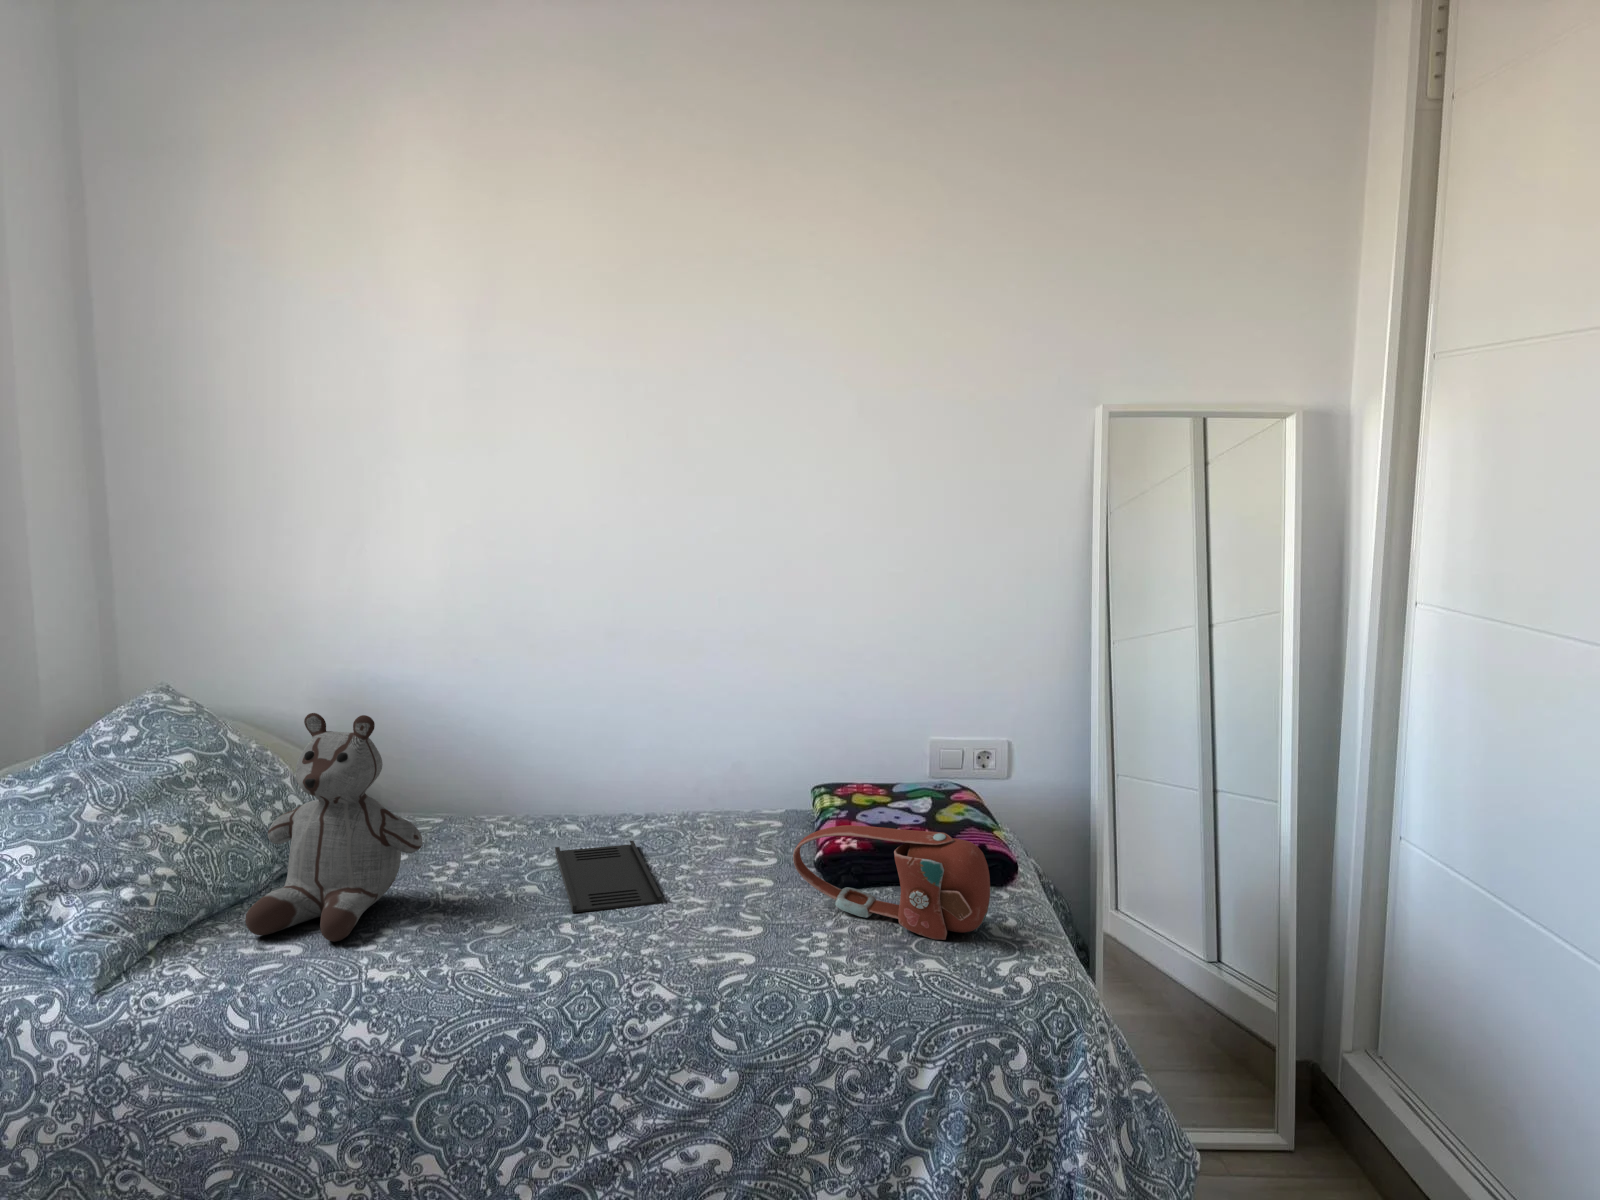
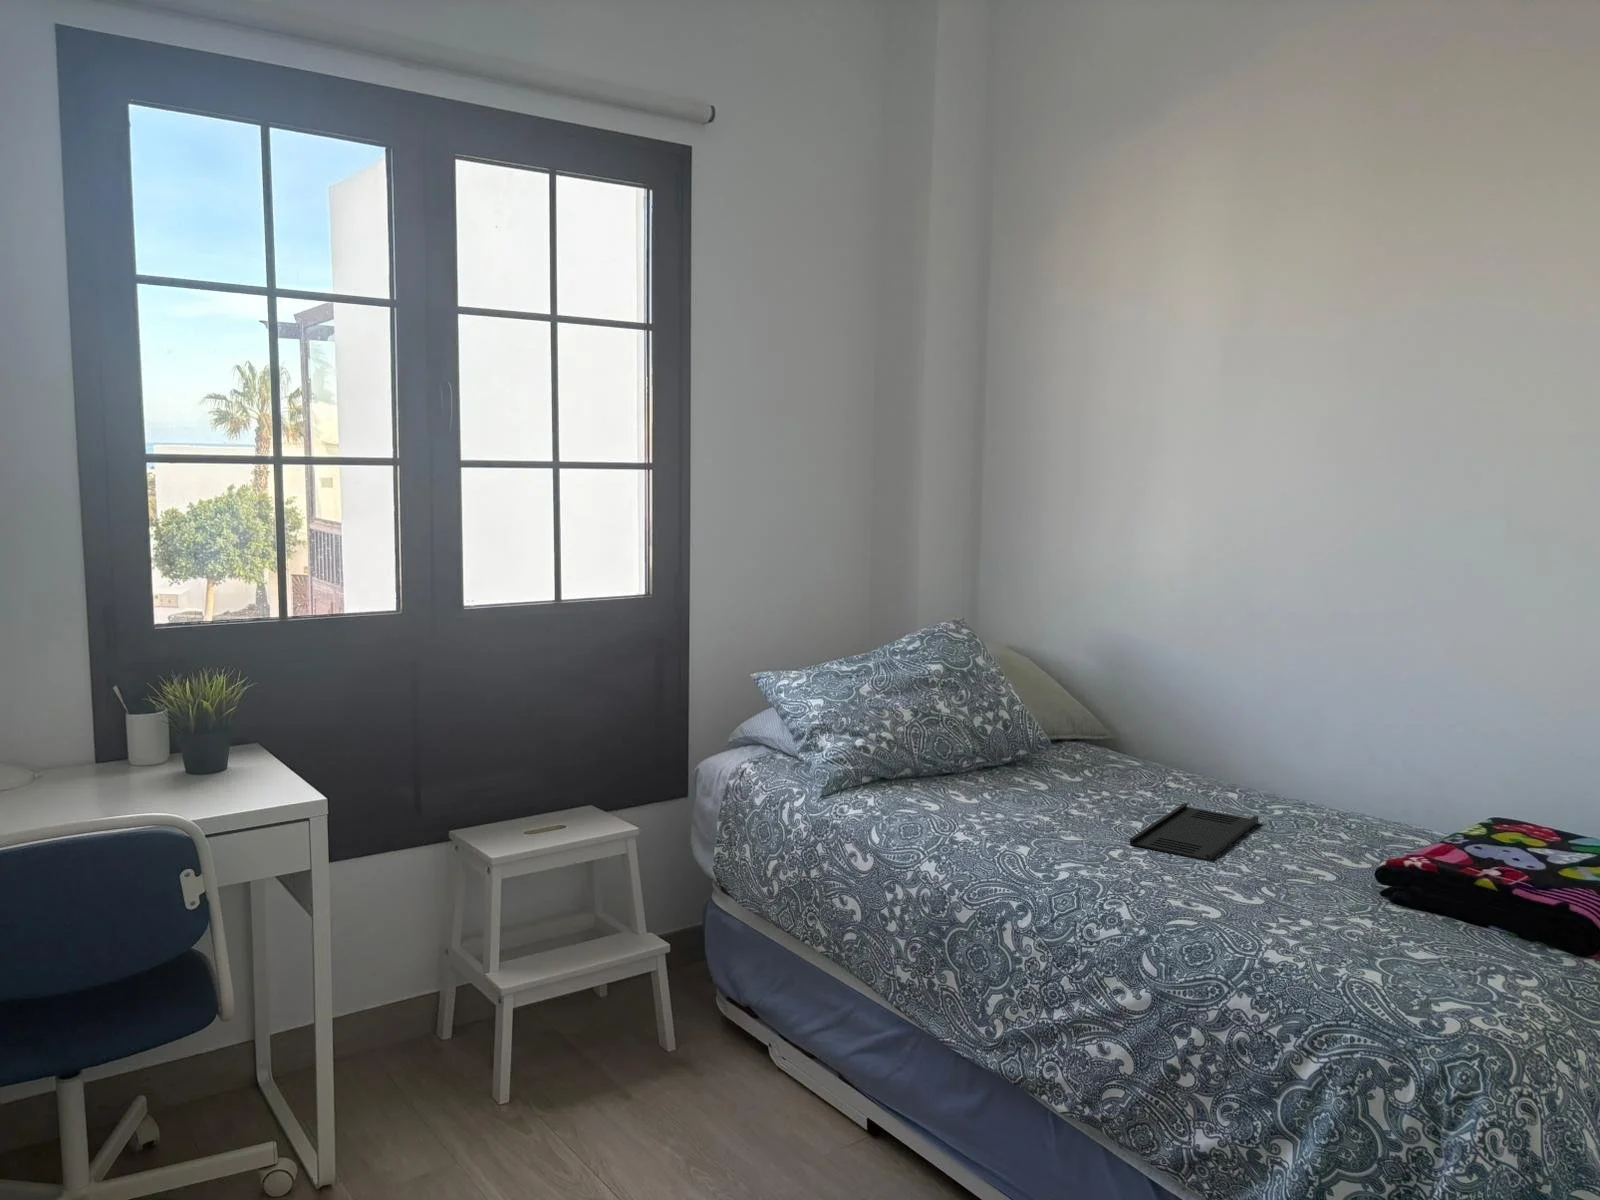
stuffed bear: present [245,713,422,942] -> none [917,642,1041,811]
handbag: present [793,825,990,940] -> none [1315,825,1480,968]

